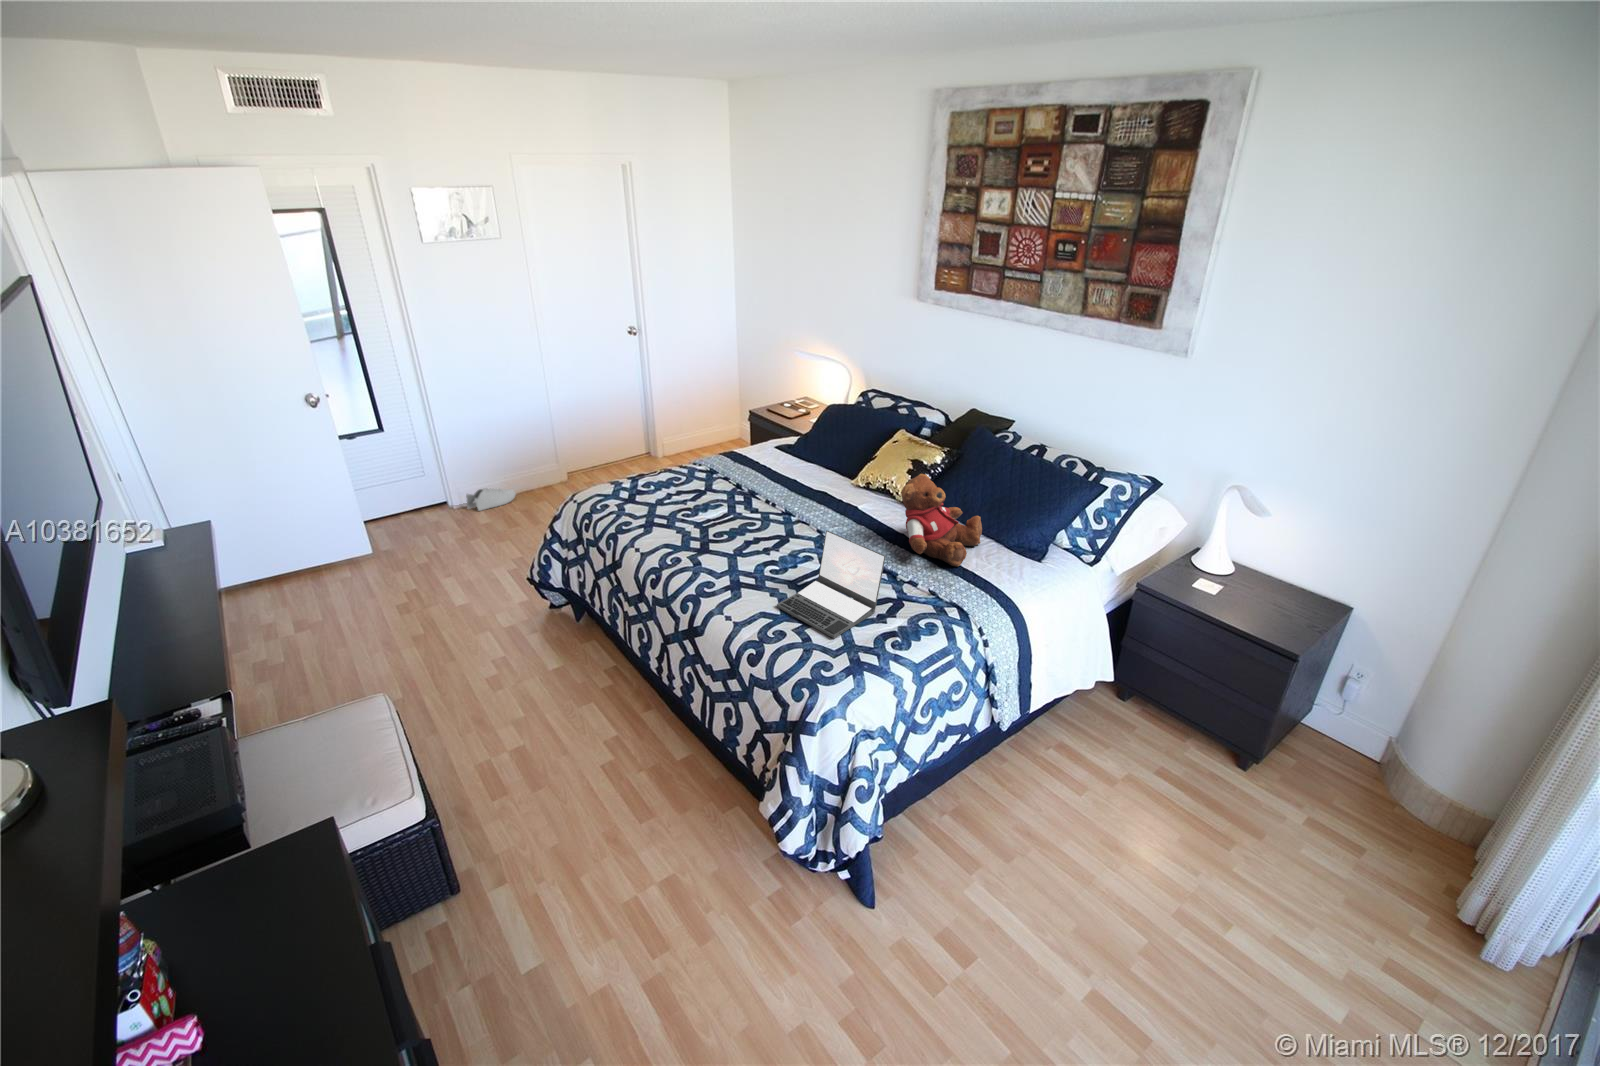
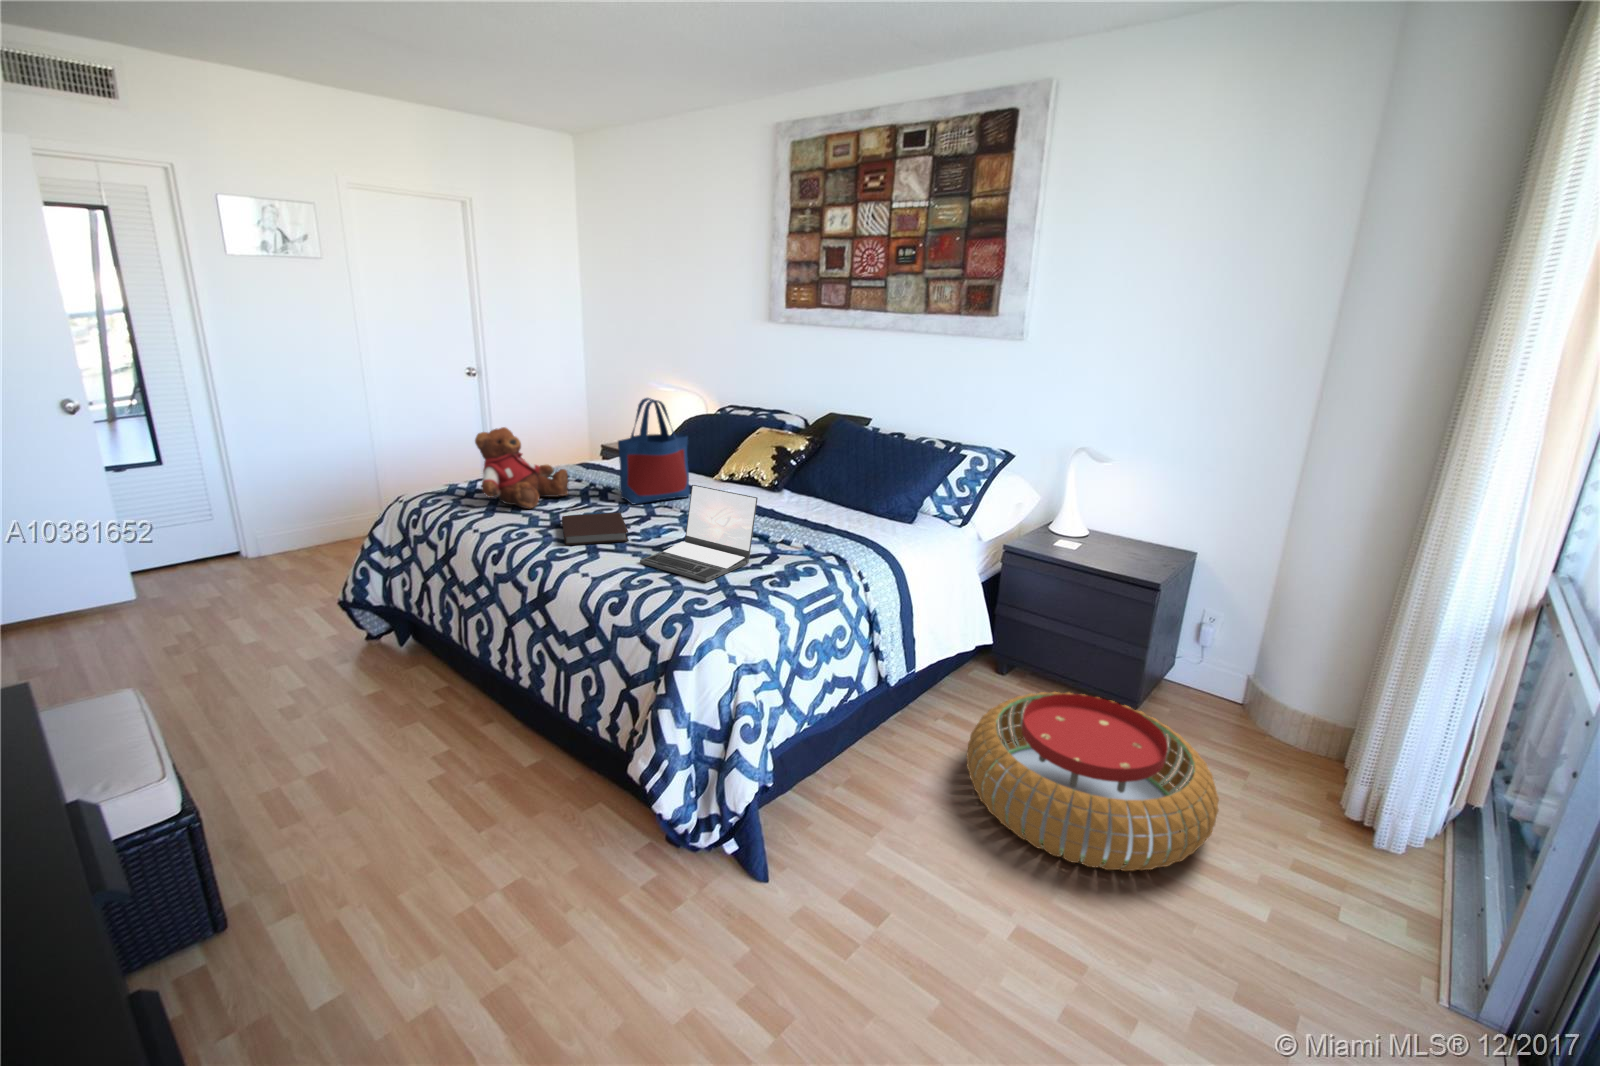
tote bag: none [761,416,827,519] -> present [618,398,690,505]
teddy bear: present [901,474,982,566] -> present [475,427,569,509]
shoe: present [466,488,515,511] -> none [268,534,332,560]
notebook: none [710,536,768,578] -> present [562,513,629,545]
pouf: none [1067,747,1316,952] -> present [967,692,1219,871]

